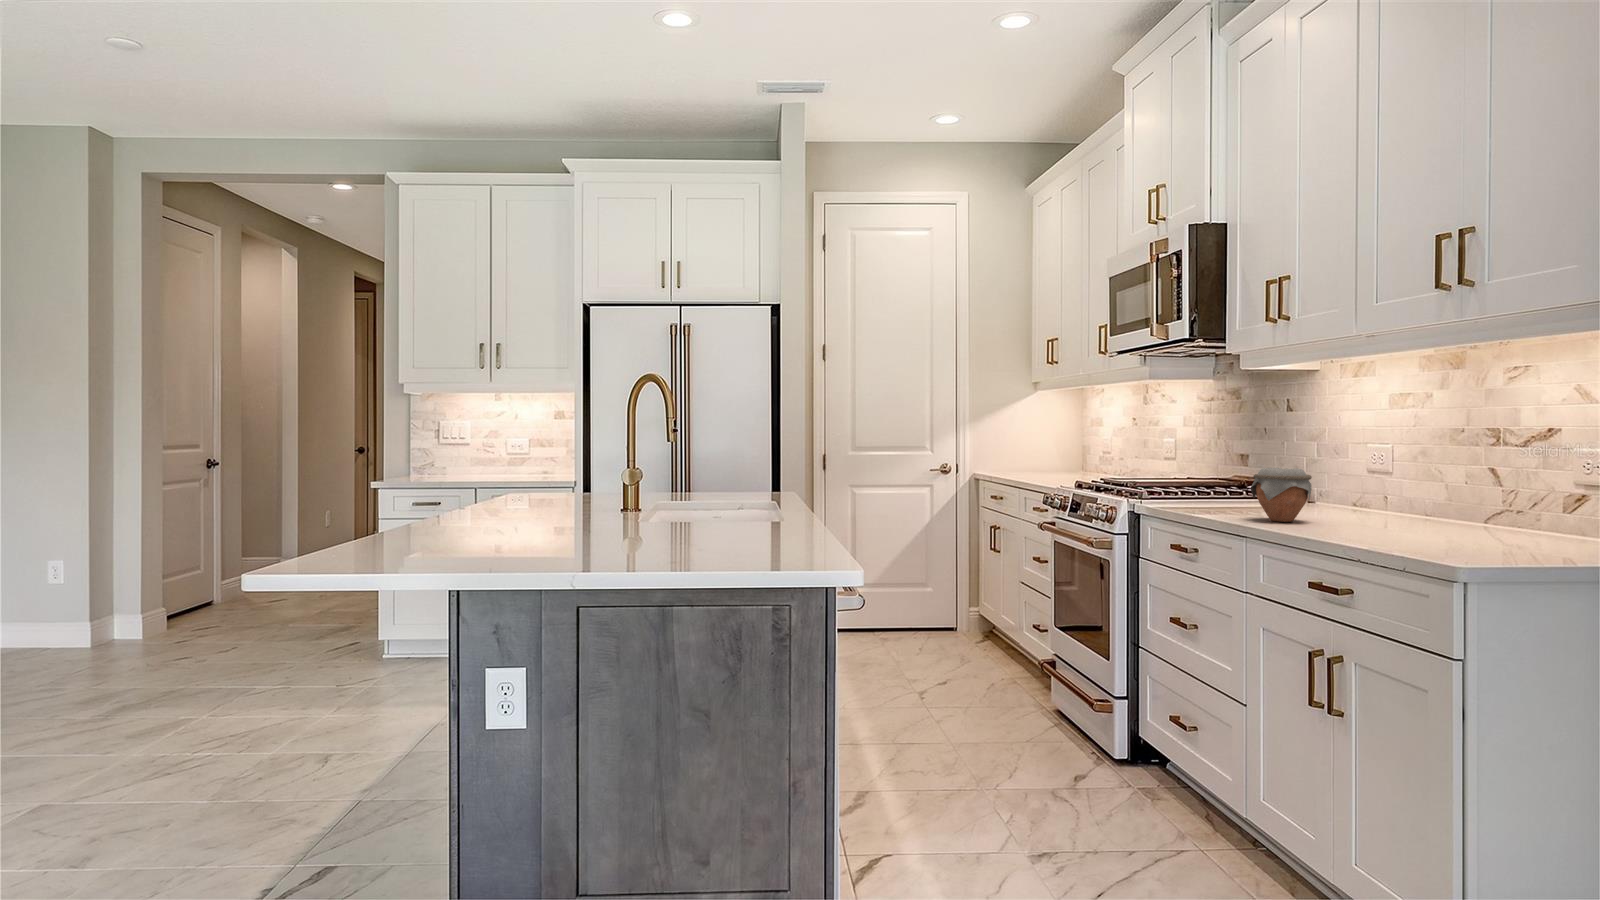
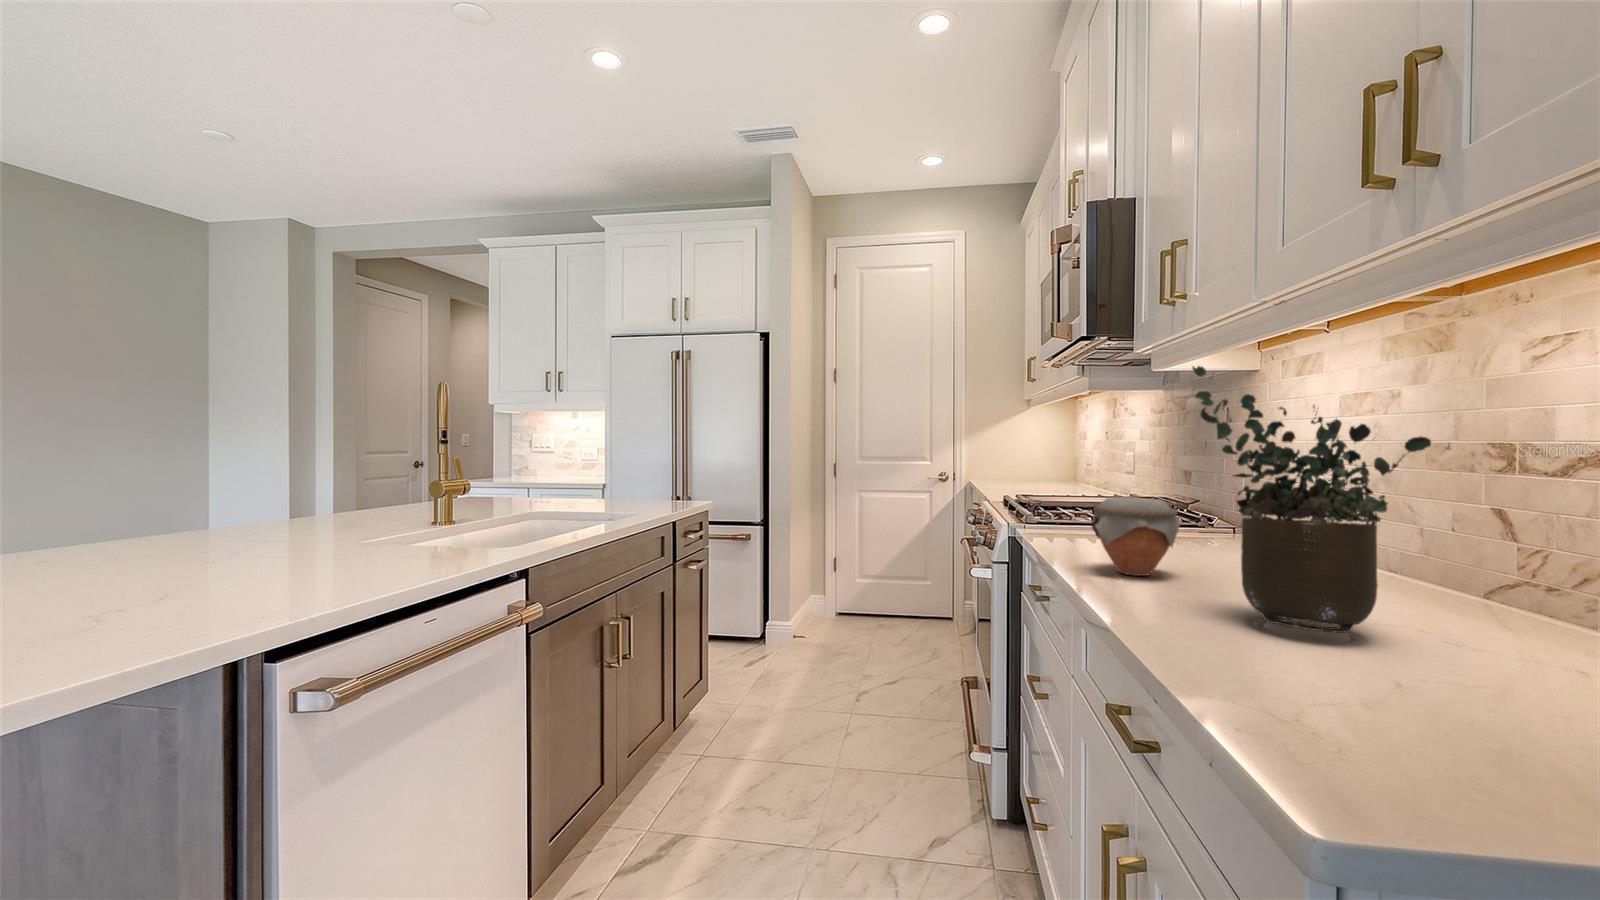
potted plant: none [1342,381,1473,536] -> present [1192,366,1431,633]

